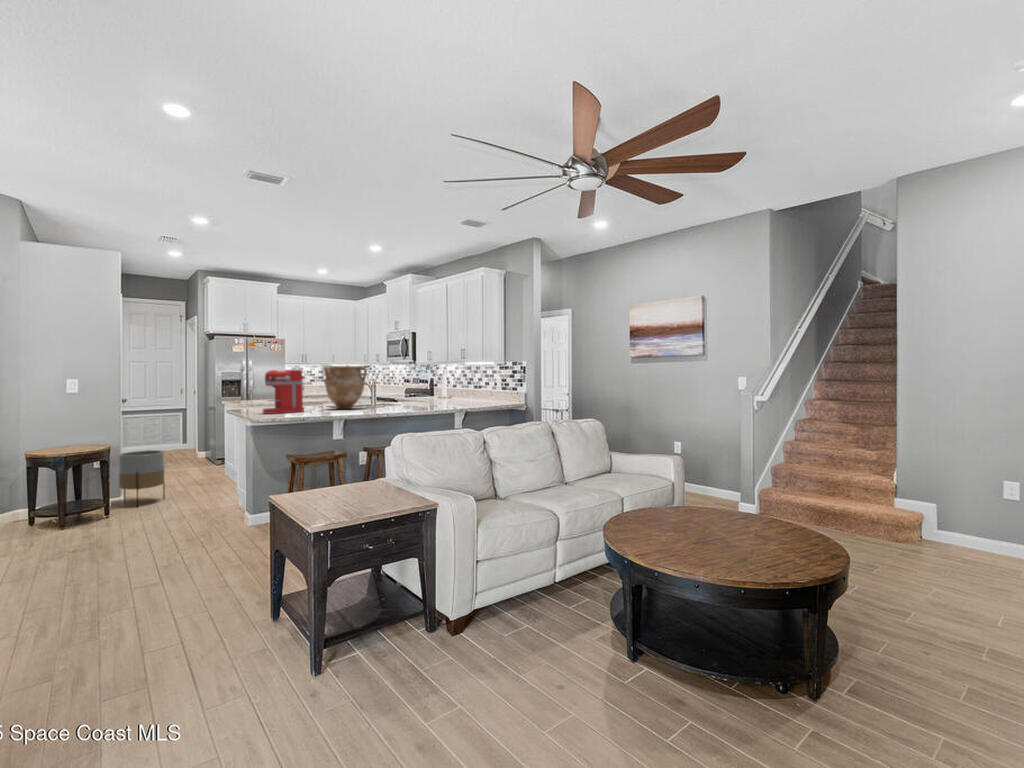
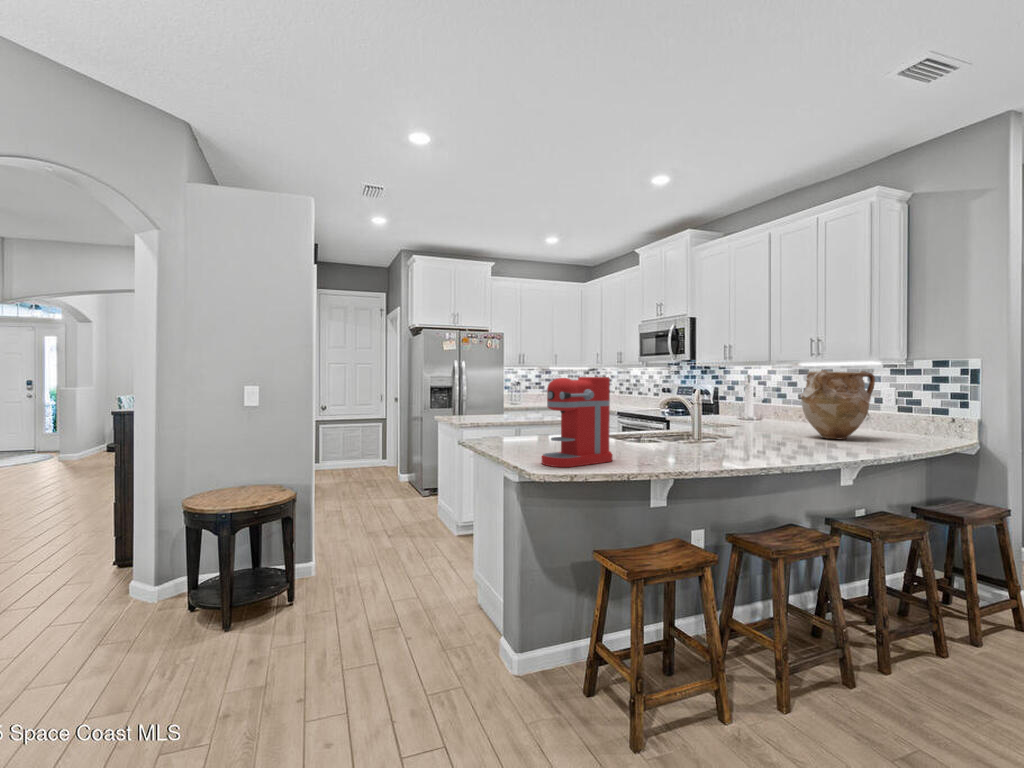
vase: present [324,365,367,409] -> present [800,370,875,439]
planter: present [119,450,165,507] -> none [309,494,367,587]

